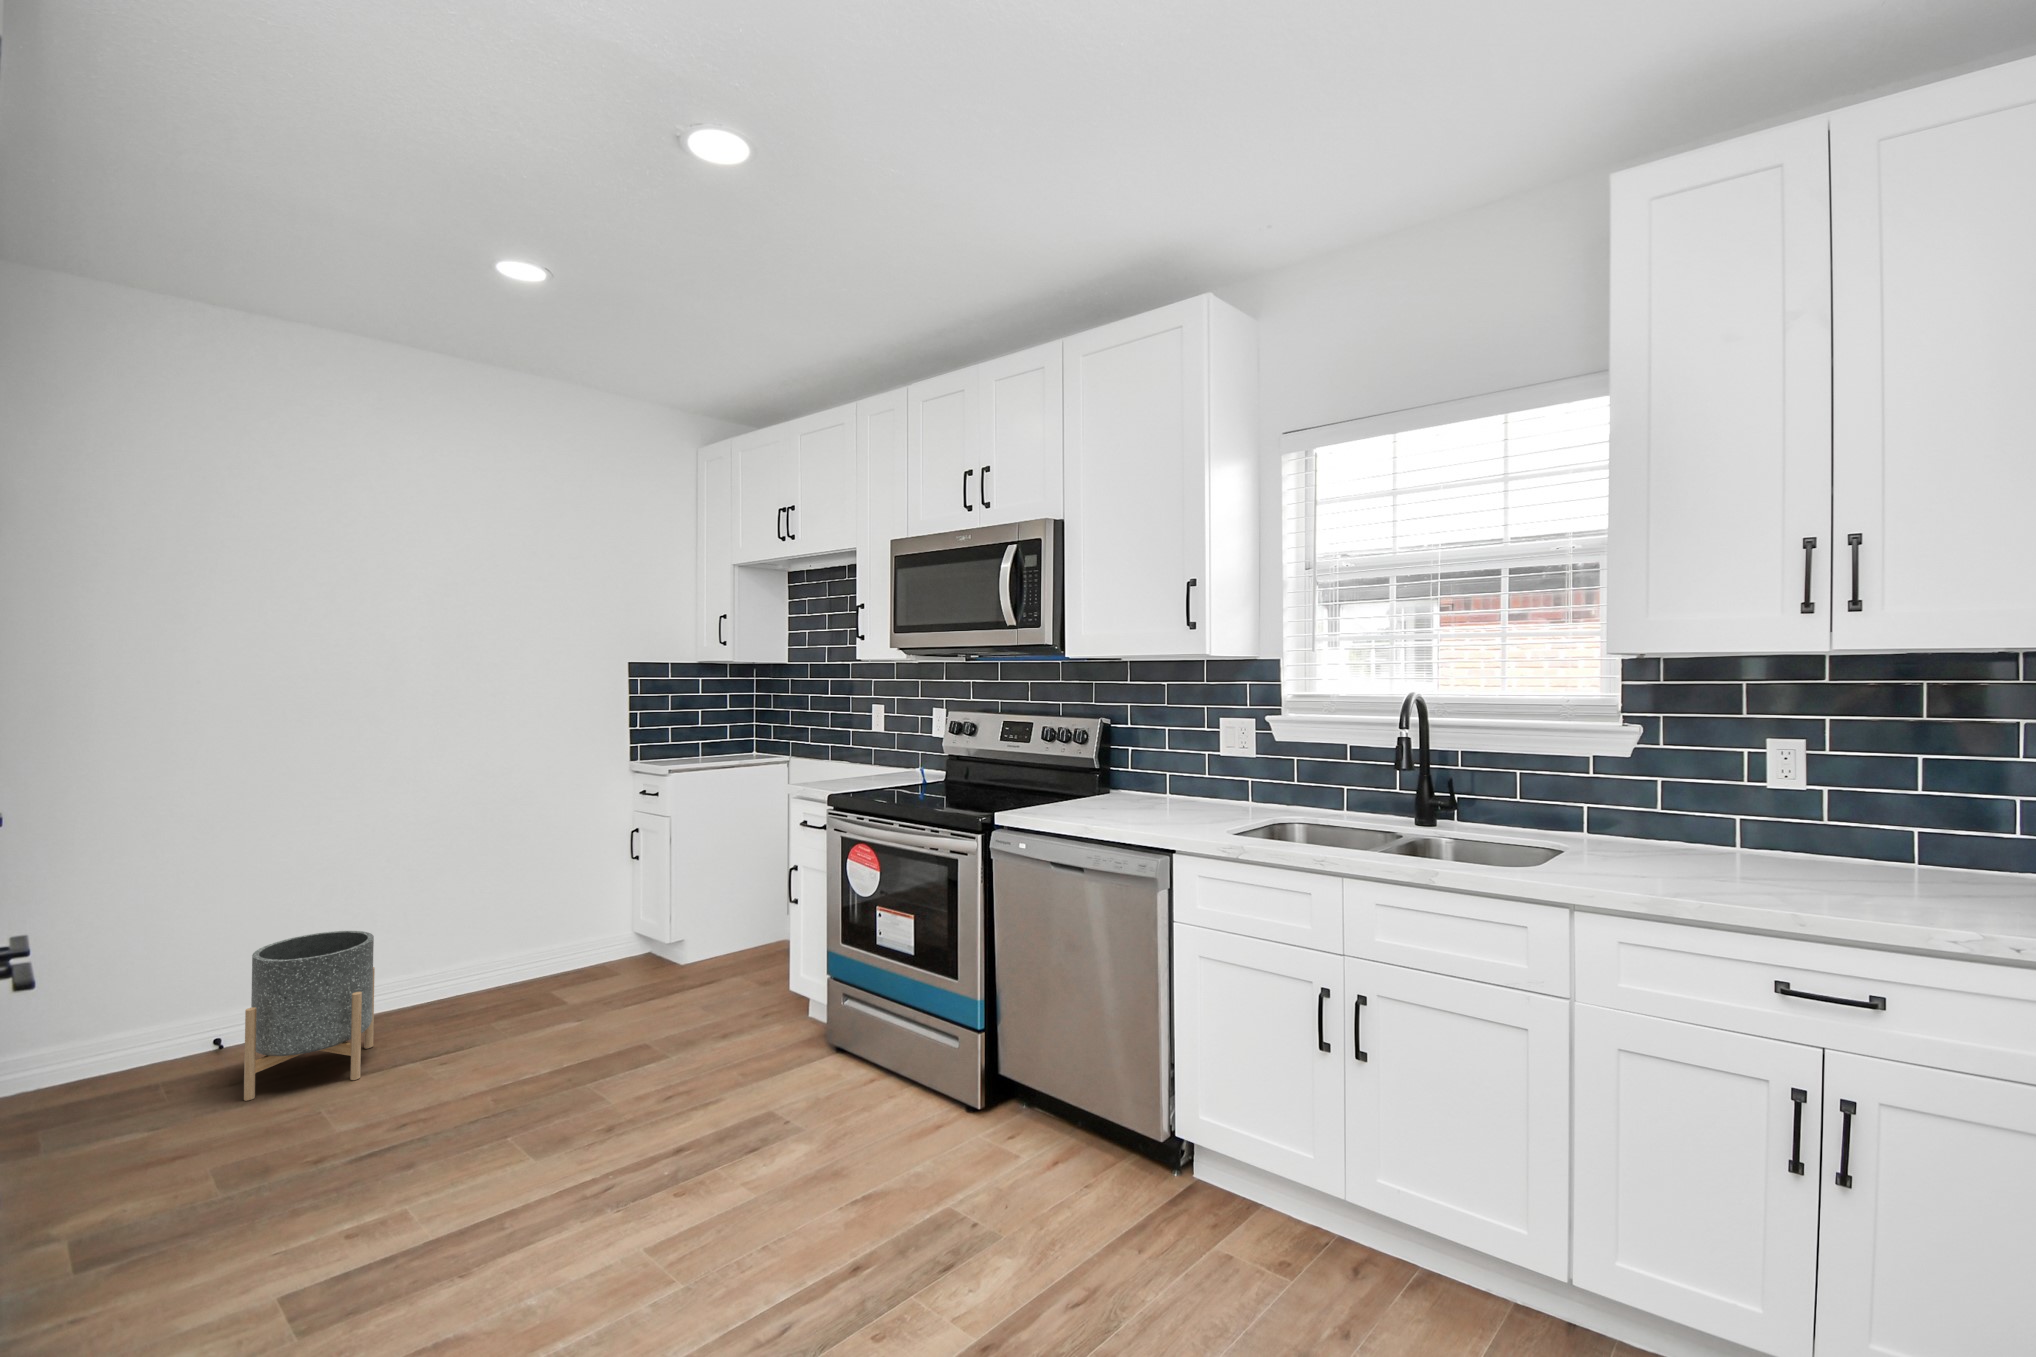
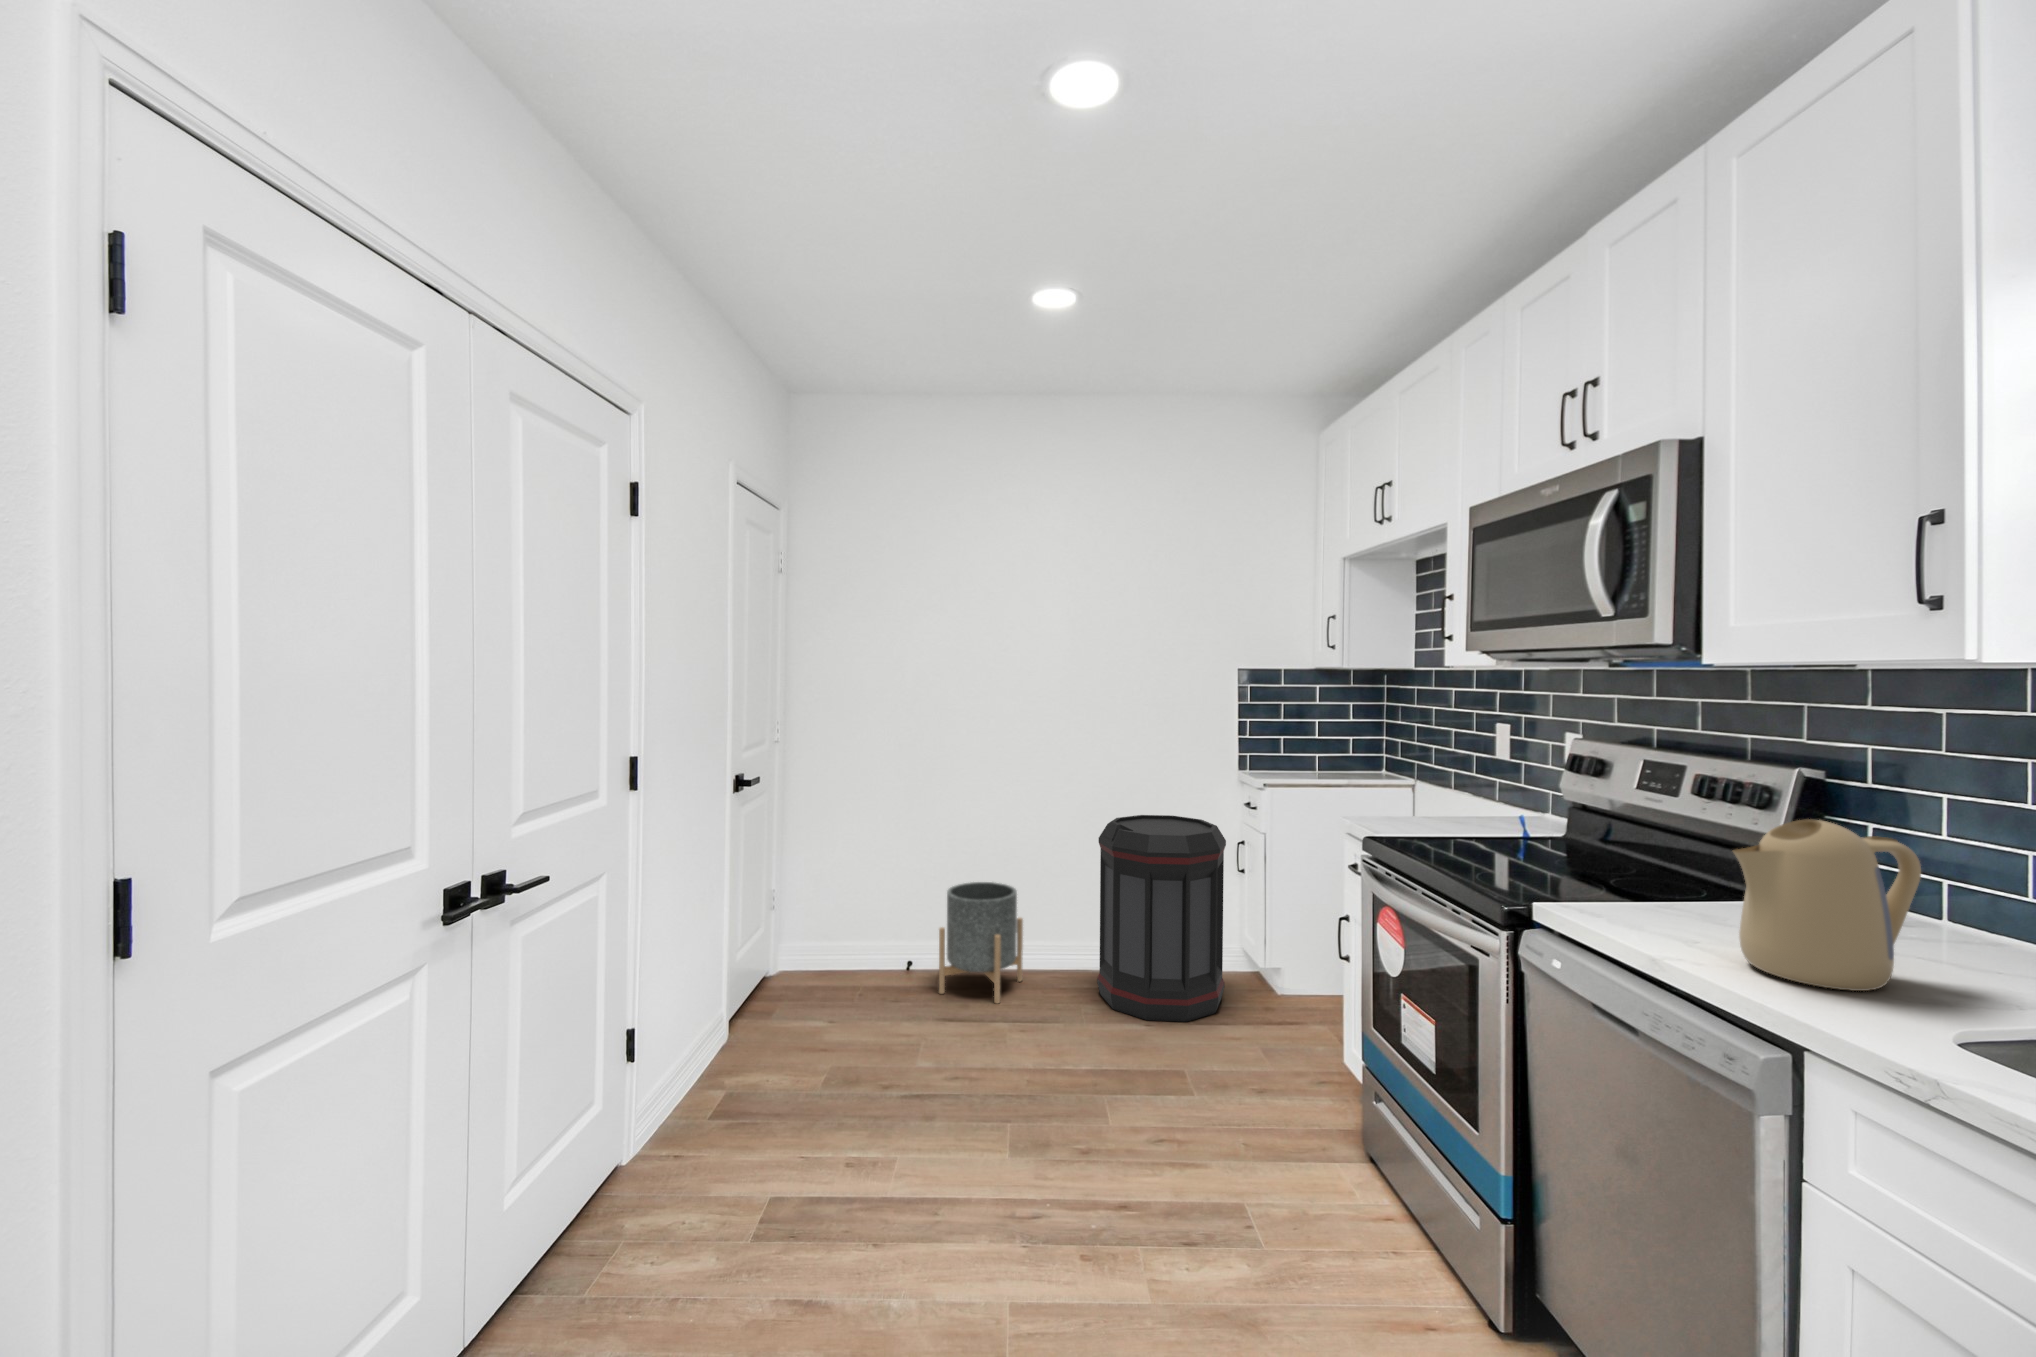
kettle: none [1113,736,1174,822] -> present [1733,819,1921,991]
trash can: none [491,814,642,1034] -> present [1097,815,1226,1022]

